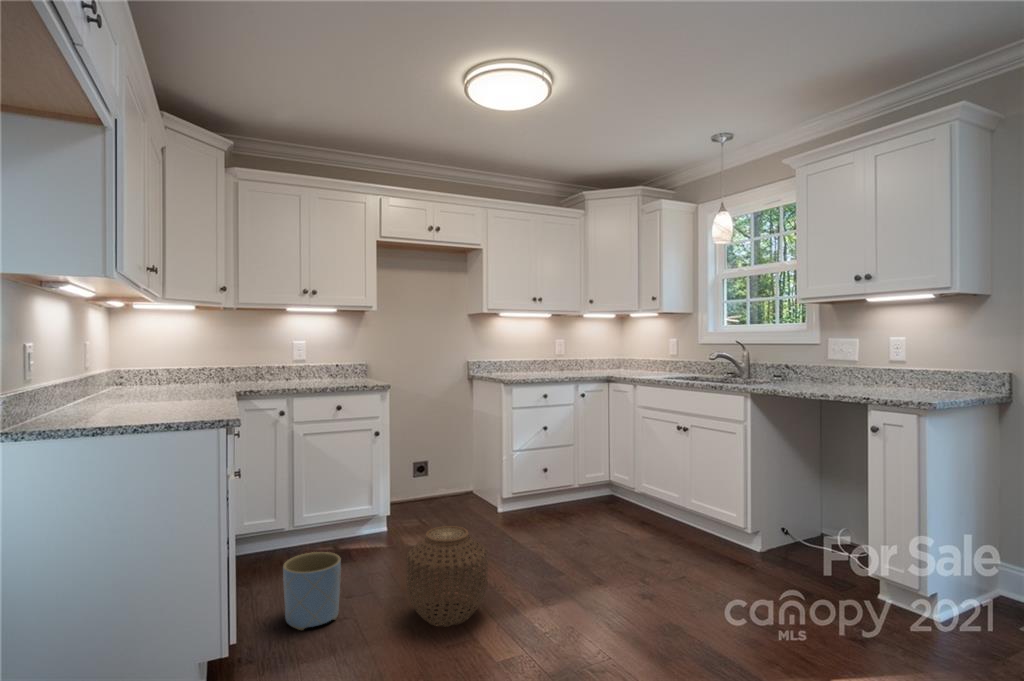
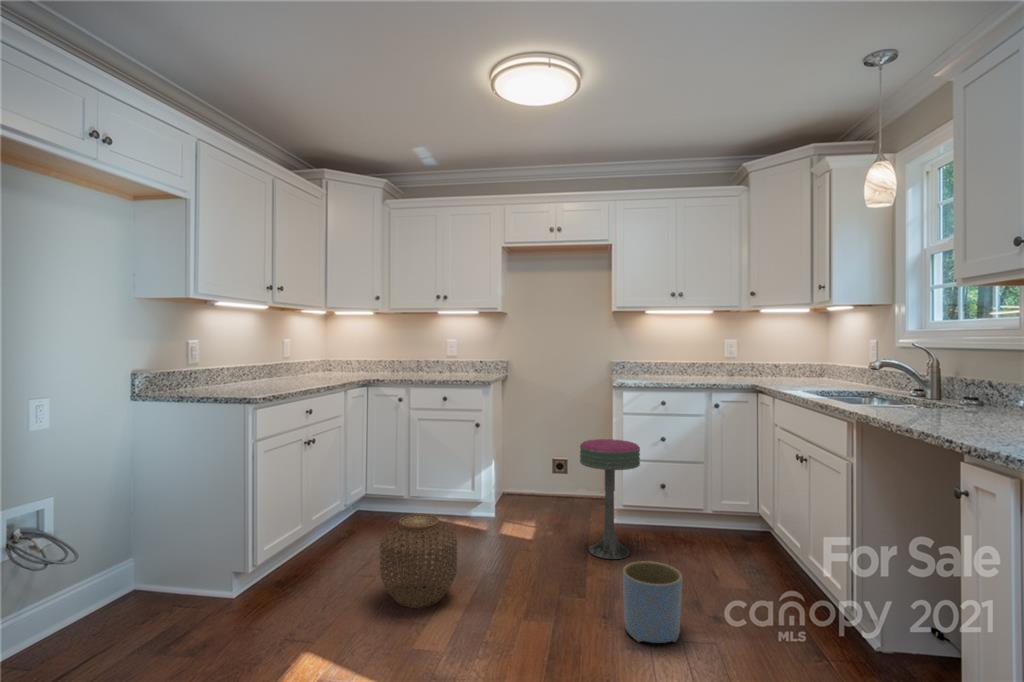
bar stool: none [506,431,560,539] -> present [580,439,640,559]
planter: present [283,552,341,630] -> present [623,561,682,643]

